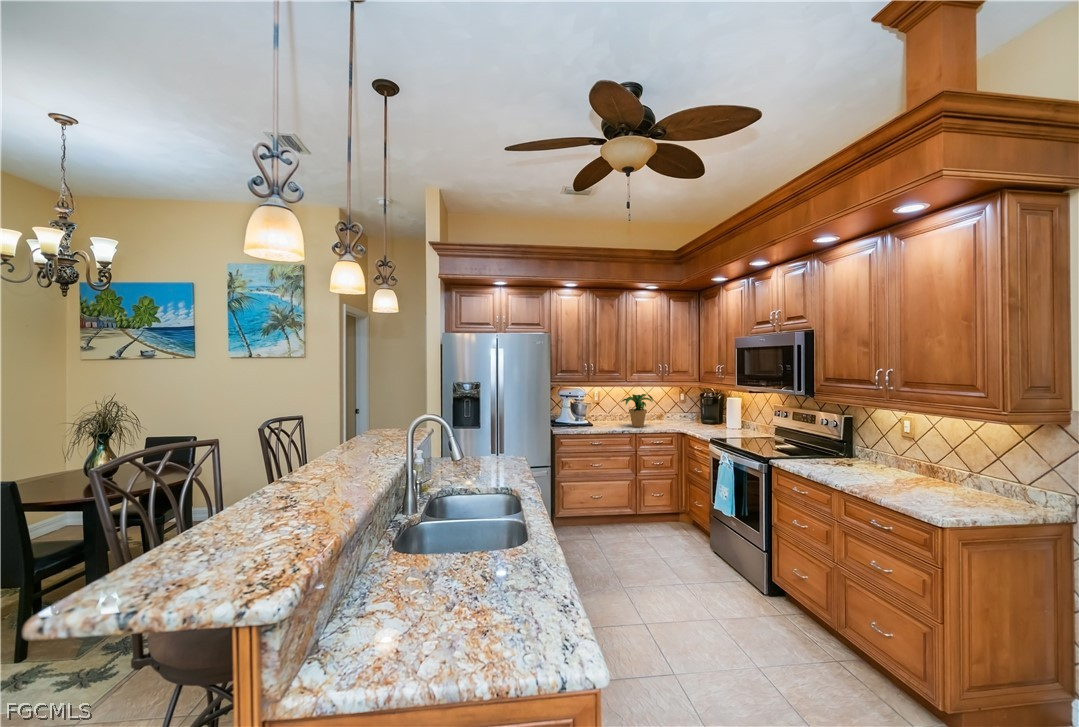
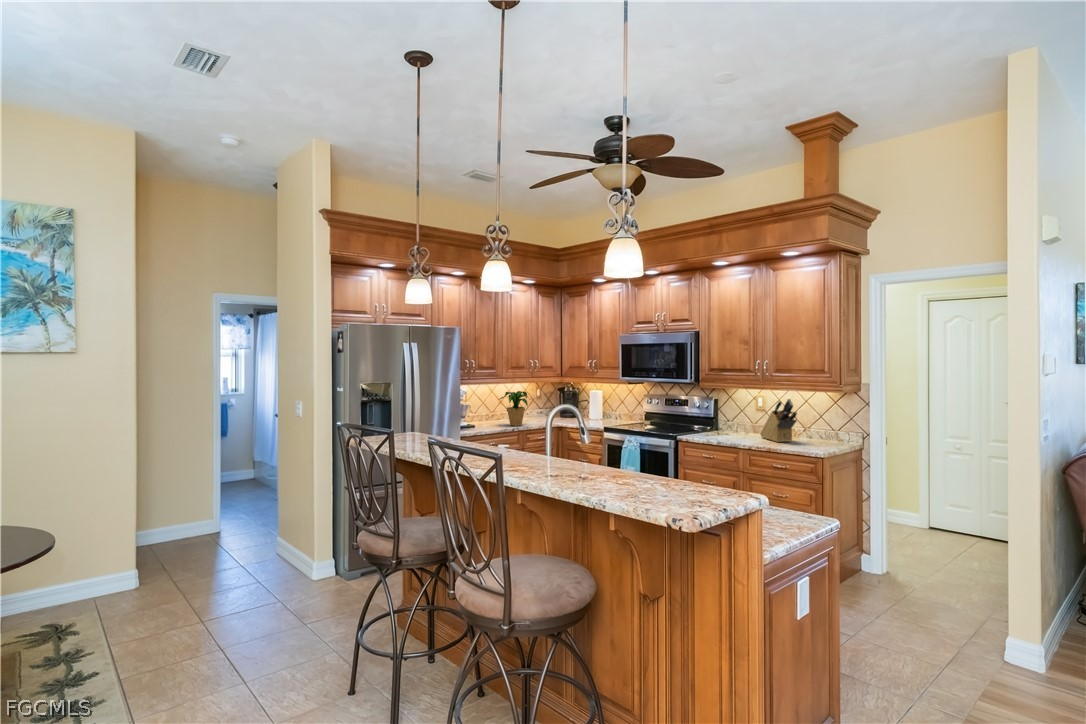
knife block: none [887,426,928,489] -> present [760,399,797,442]

